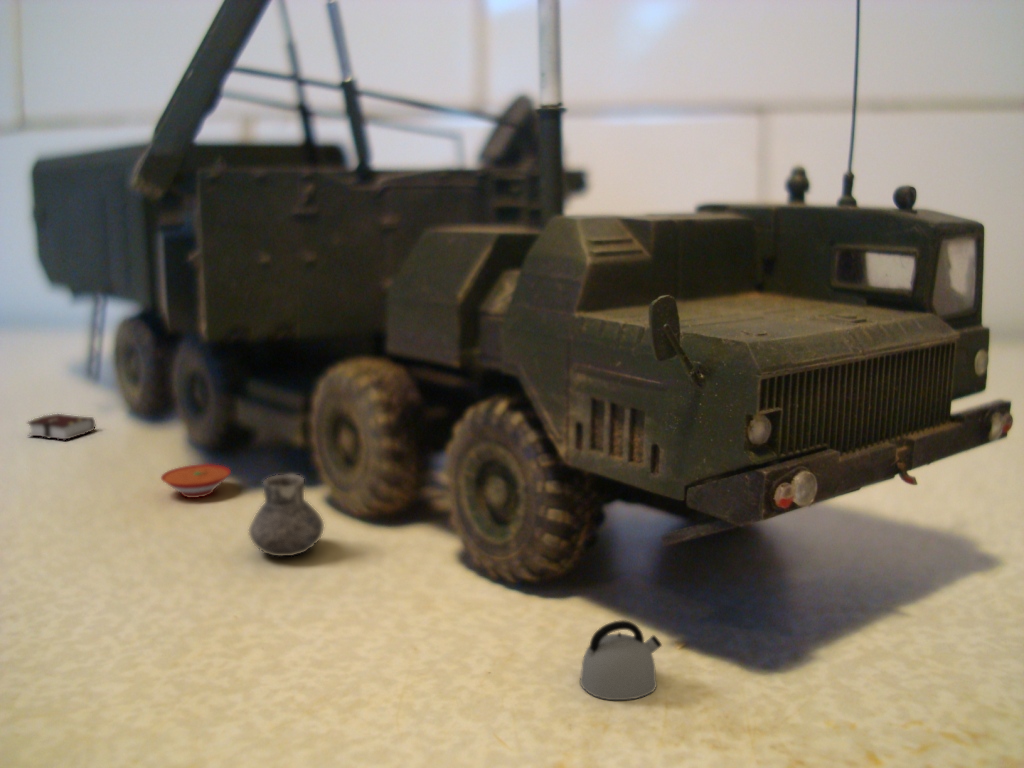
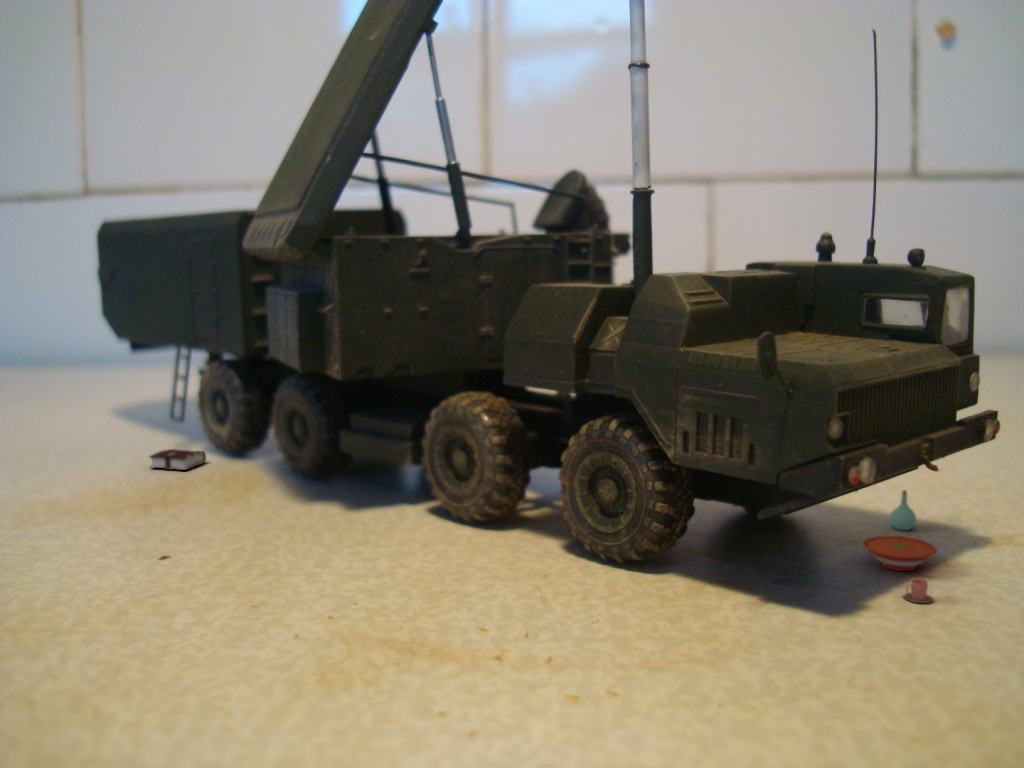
bowl: present [161,464,230,498] -> present [863,536,937,571]
vase: present [249,475,324,556] -> none [398,485,457,550]
bottle: none [873,496,906,547] -> present [890,490,916,531]
kettle: present [580,620,661,700] -> none [700,577,761,635]
cup: none [863,624,903,659] -> present [904,578,934,603]

